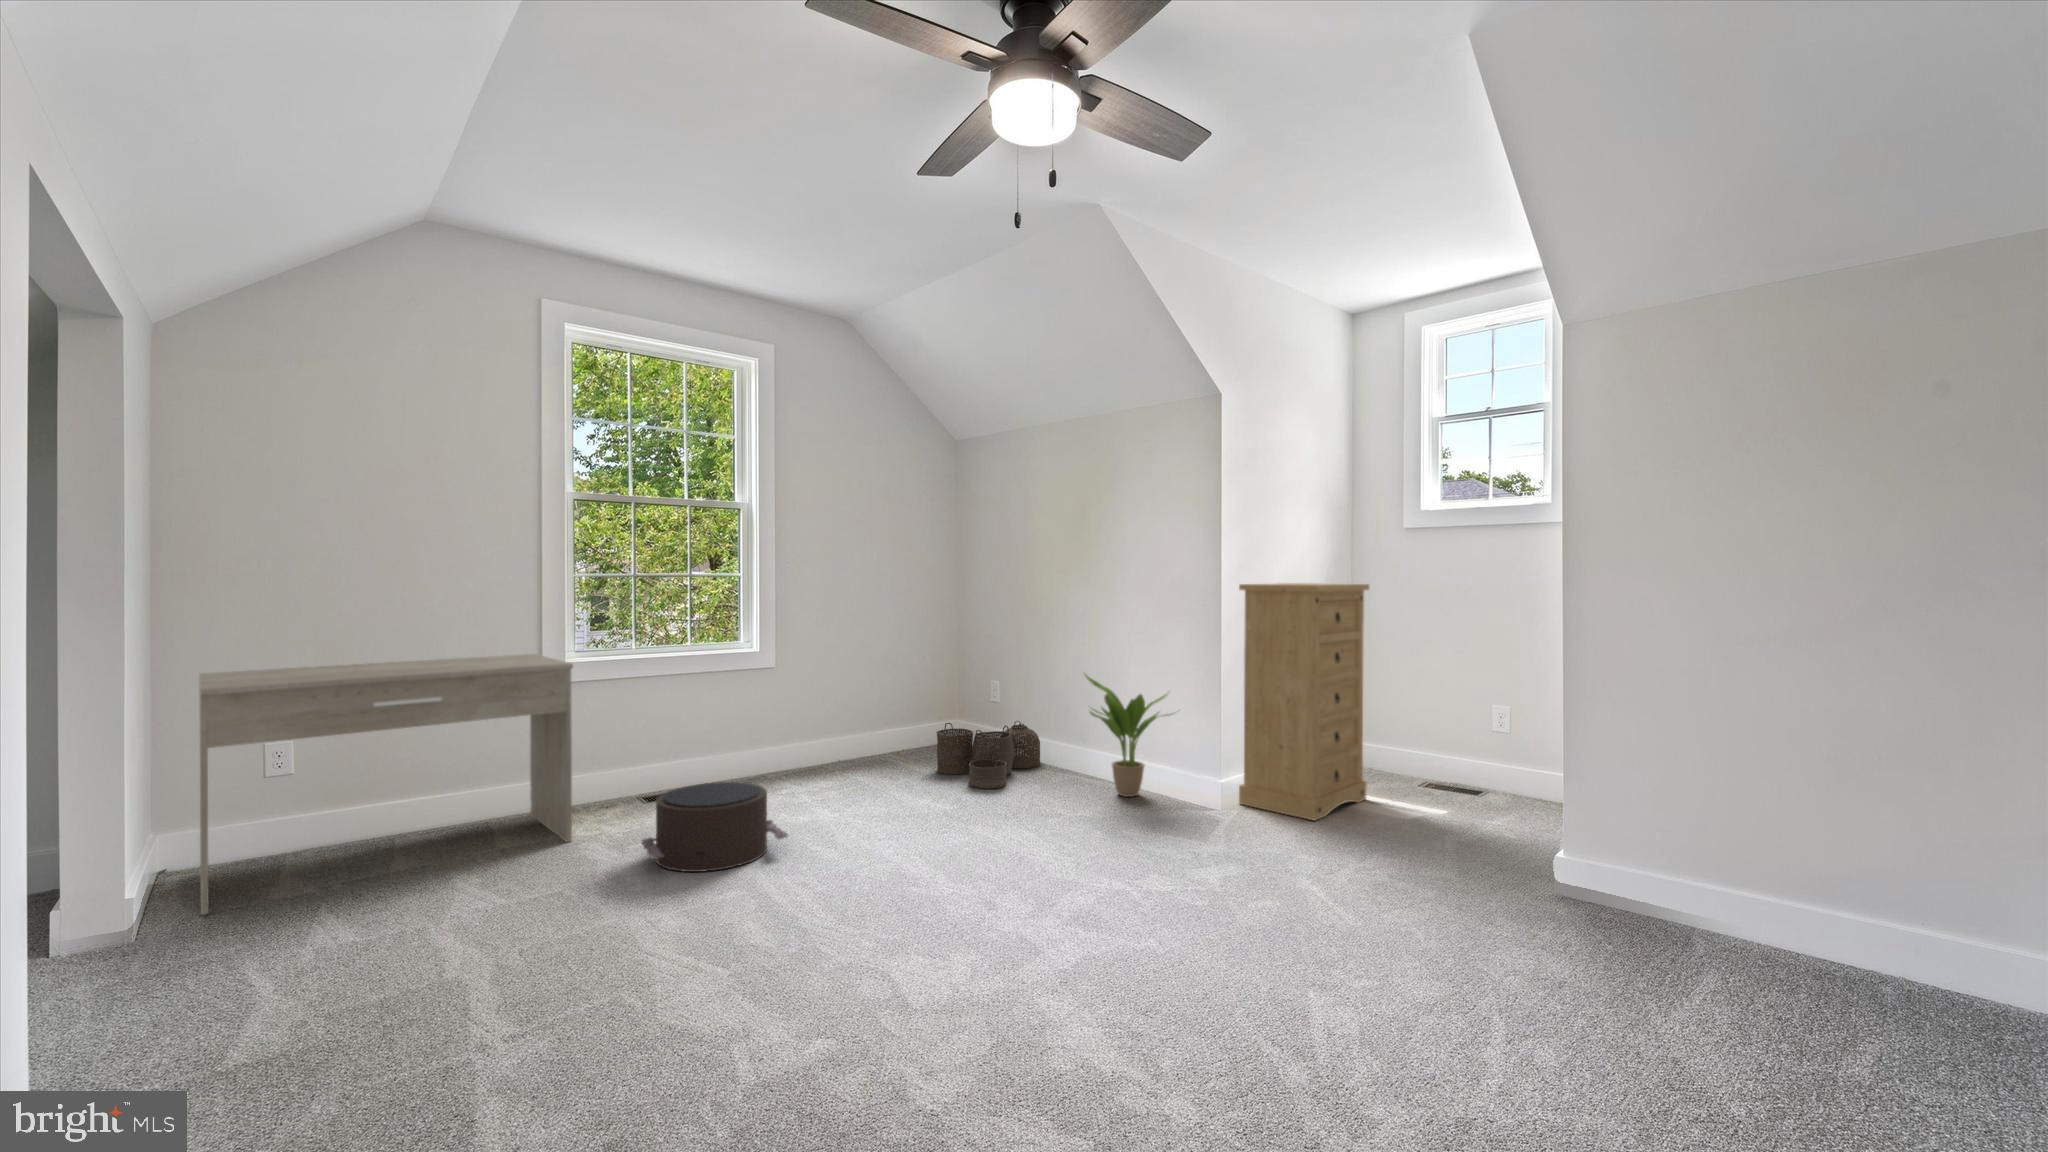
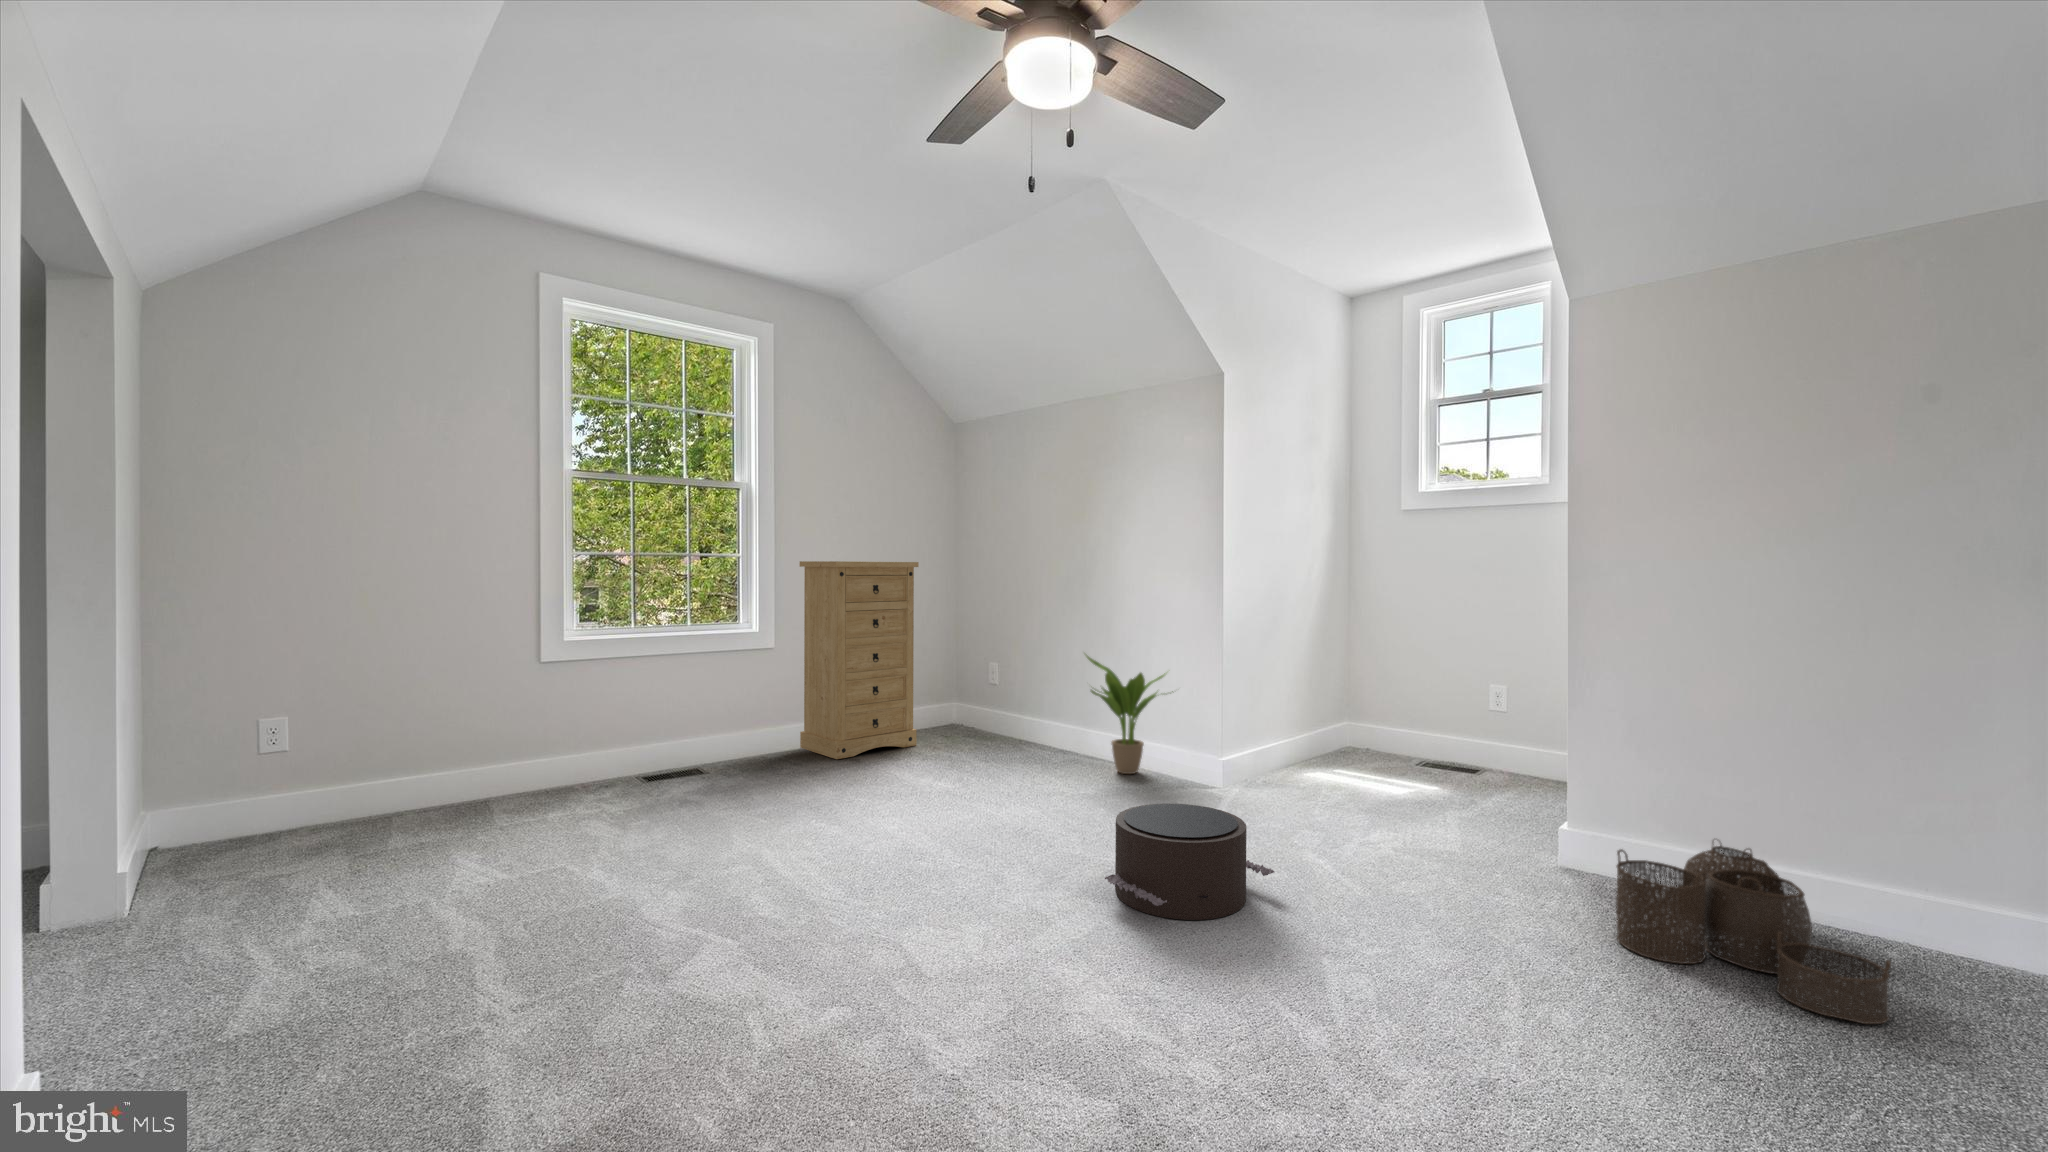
dresser: present [1239,583,1369,821] -> present [799,561,919,759]
desk: present [199,654,573,915] -> none [197,632,578,889]
woven basket: present [936,721,1040,788] -> present [1616,842,1891,1024]
pouf: present [642,782,788,872] -> present [1105,803,1274,920]

